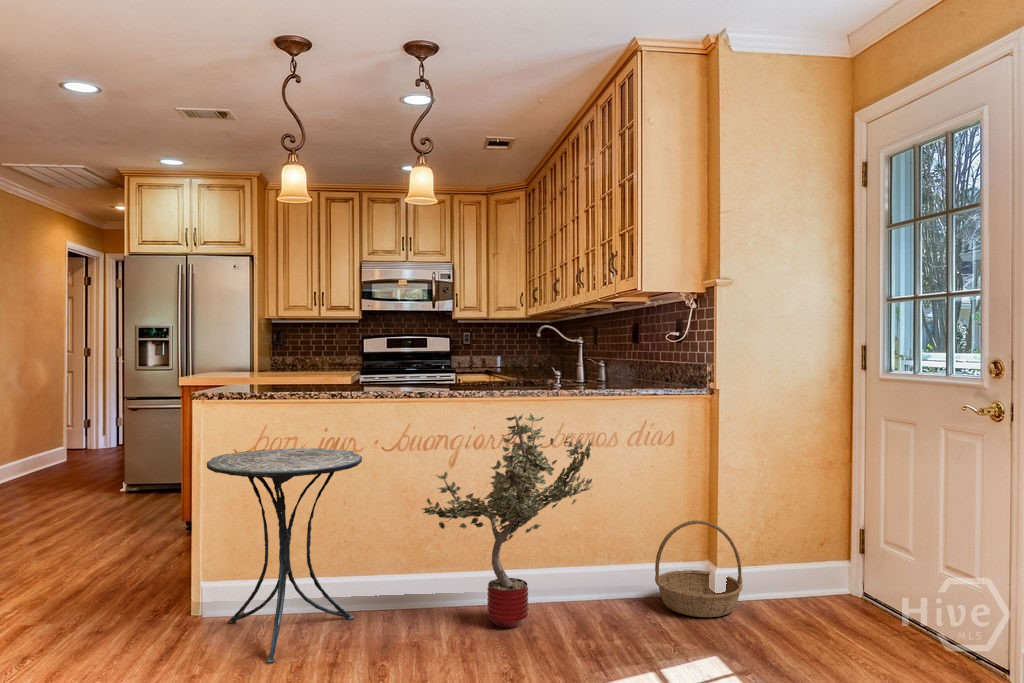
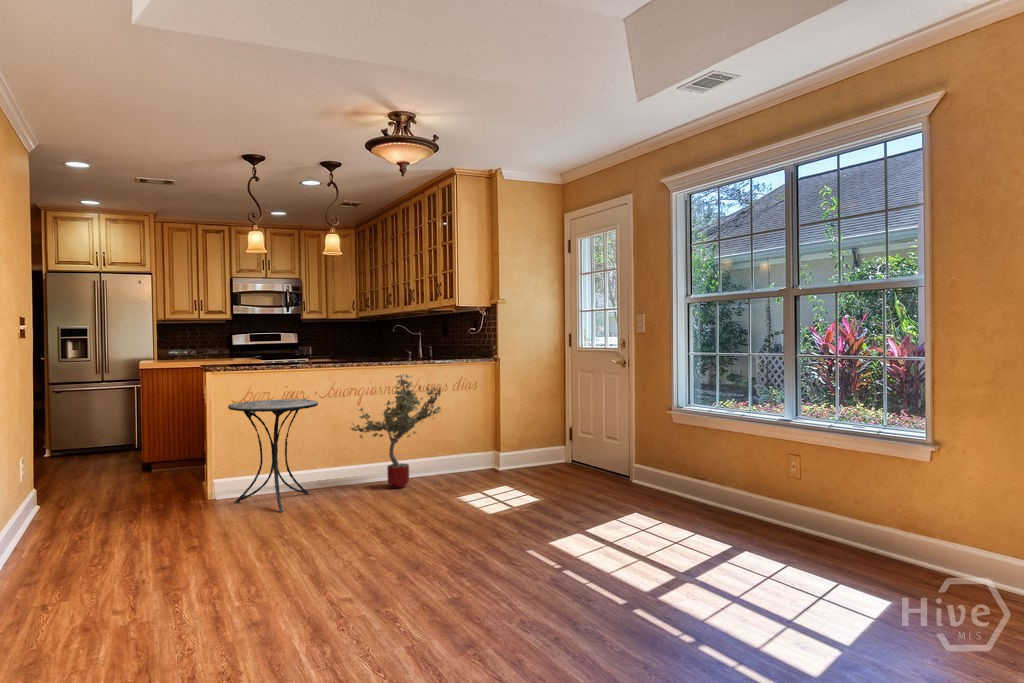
basket: present [655,520,742,617] -> none [471,427,515,475]

